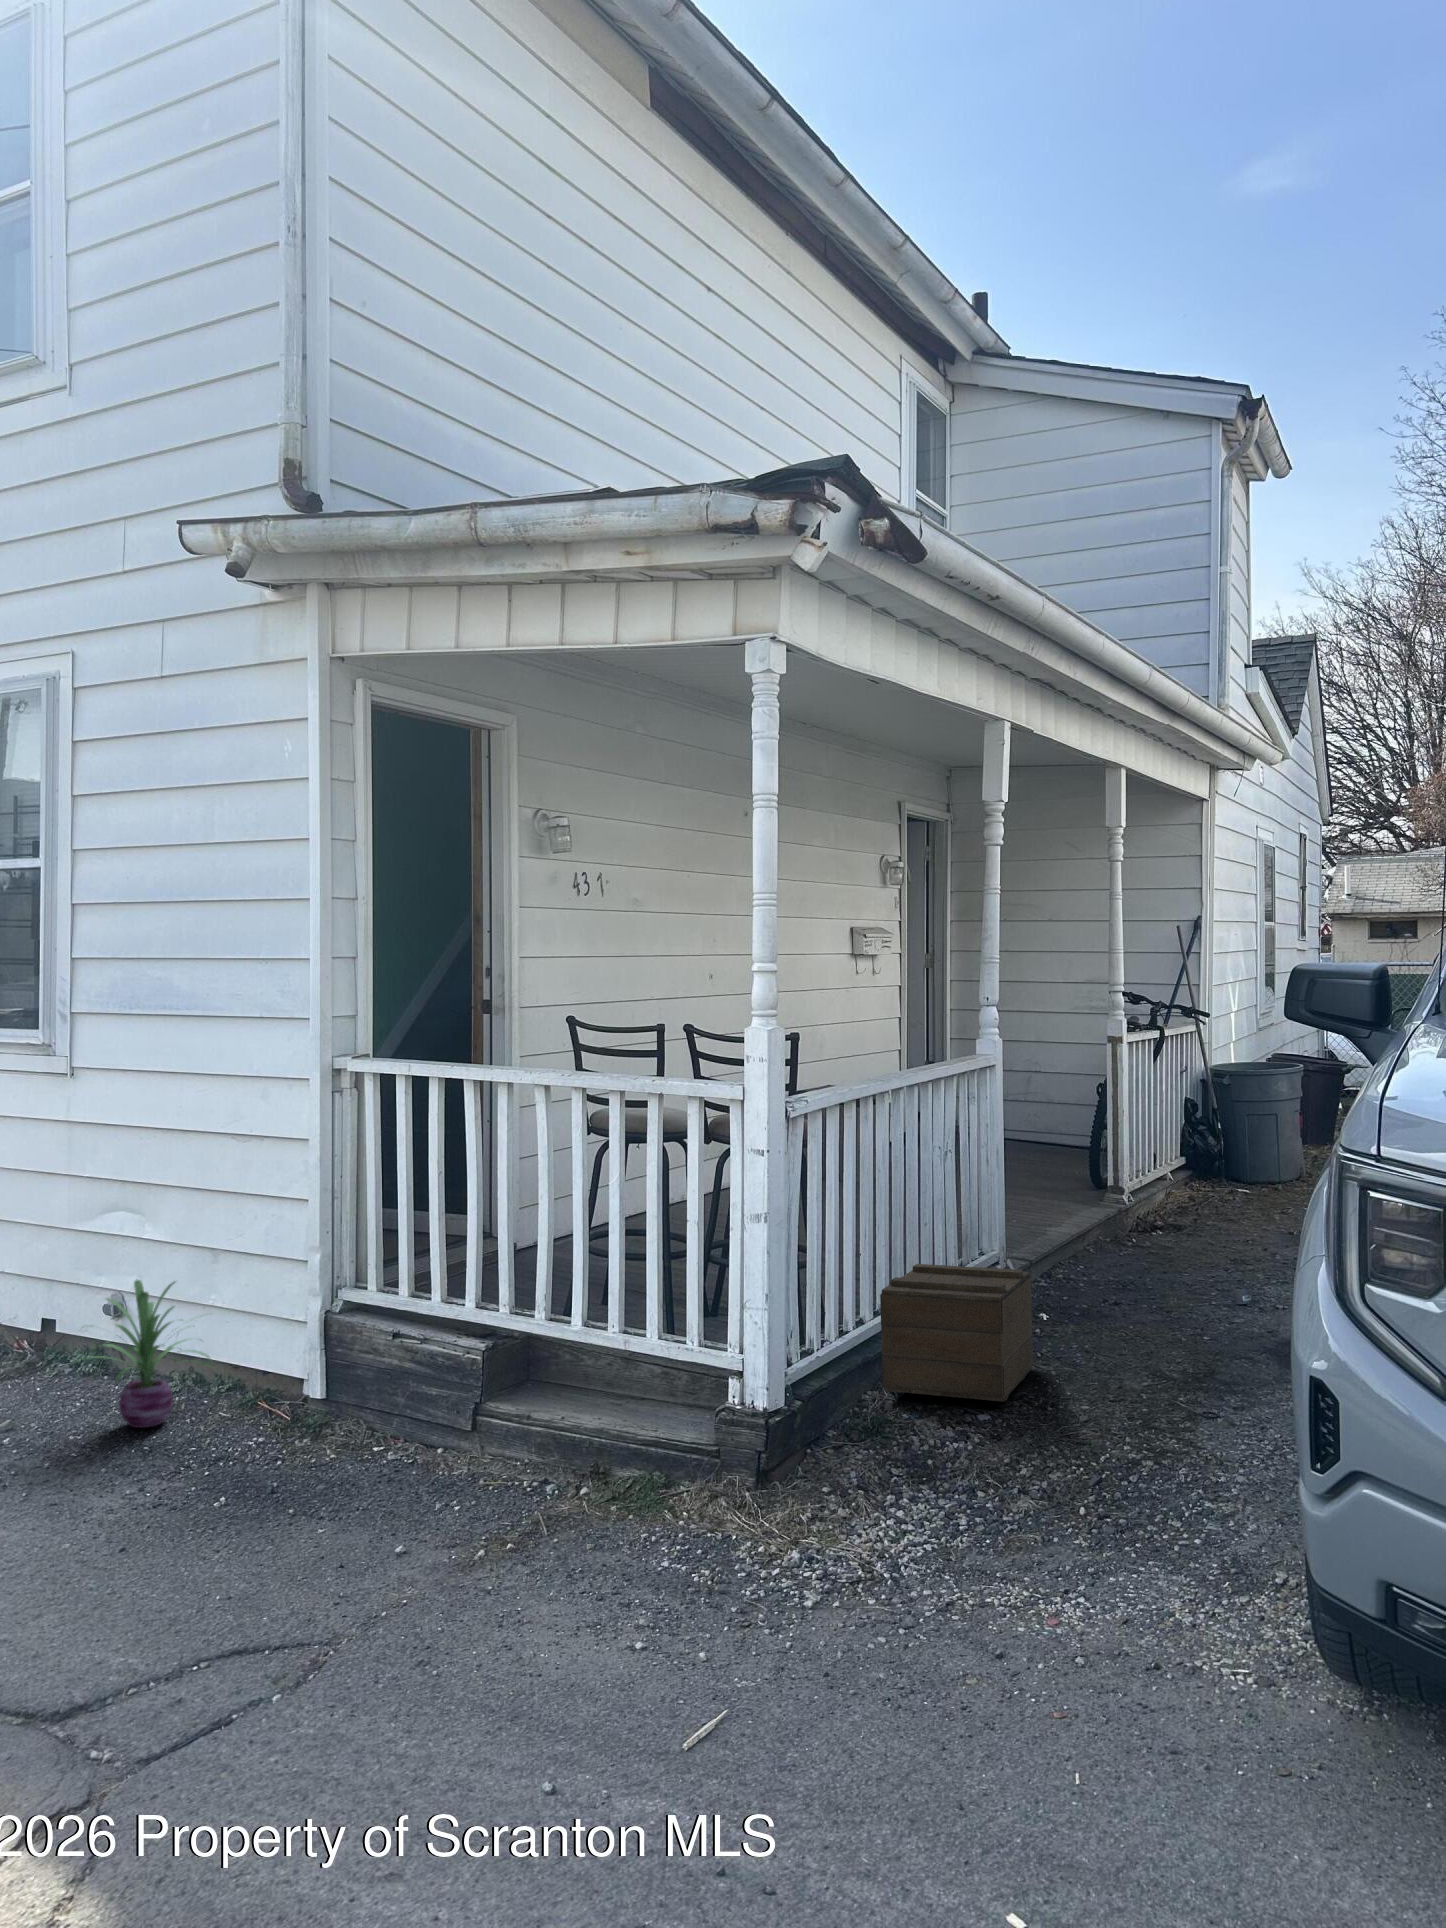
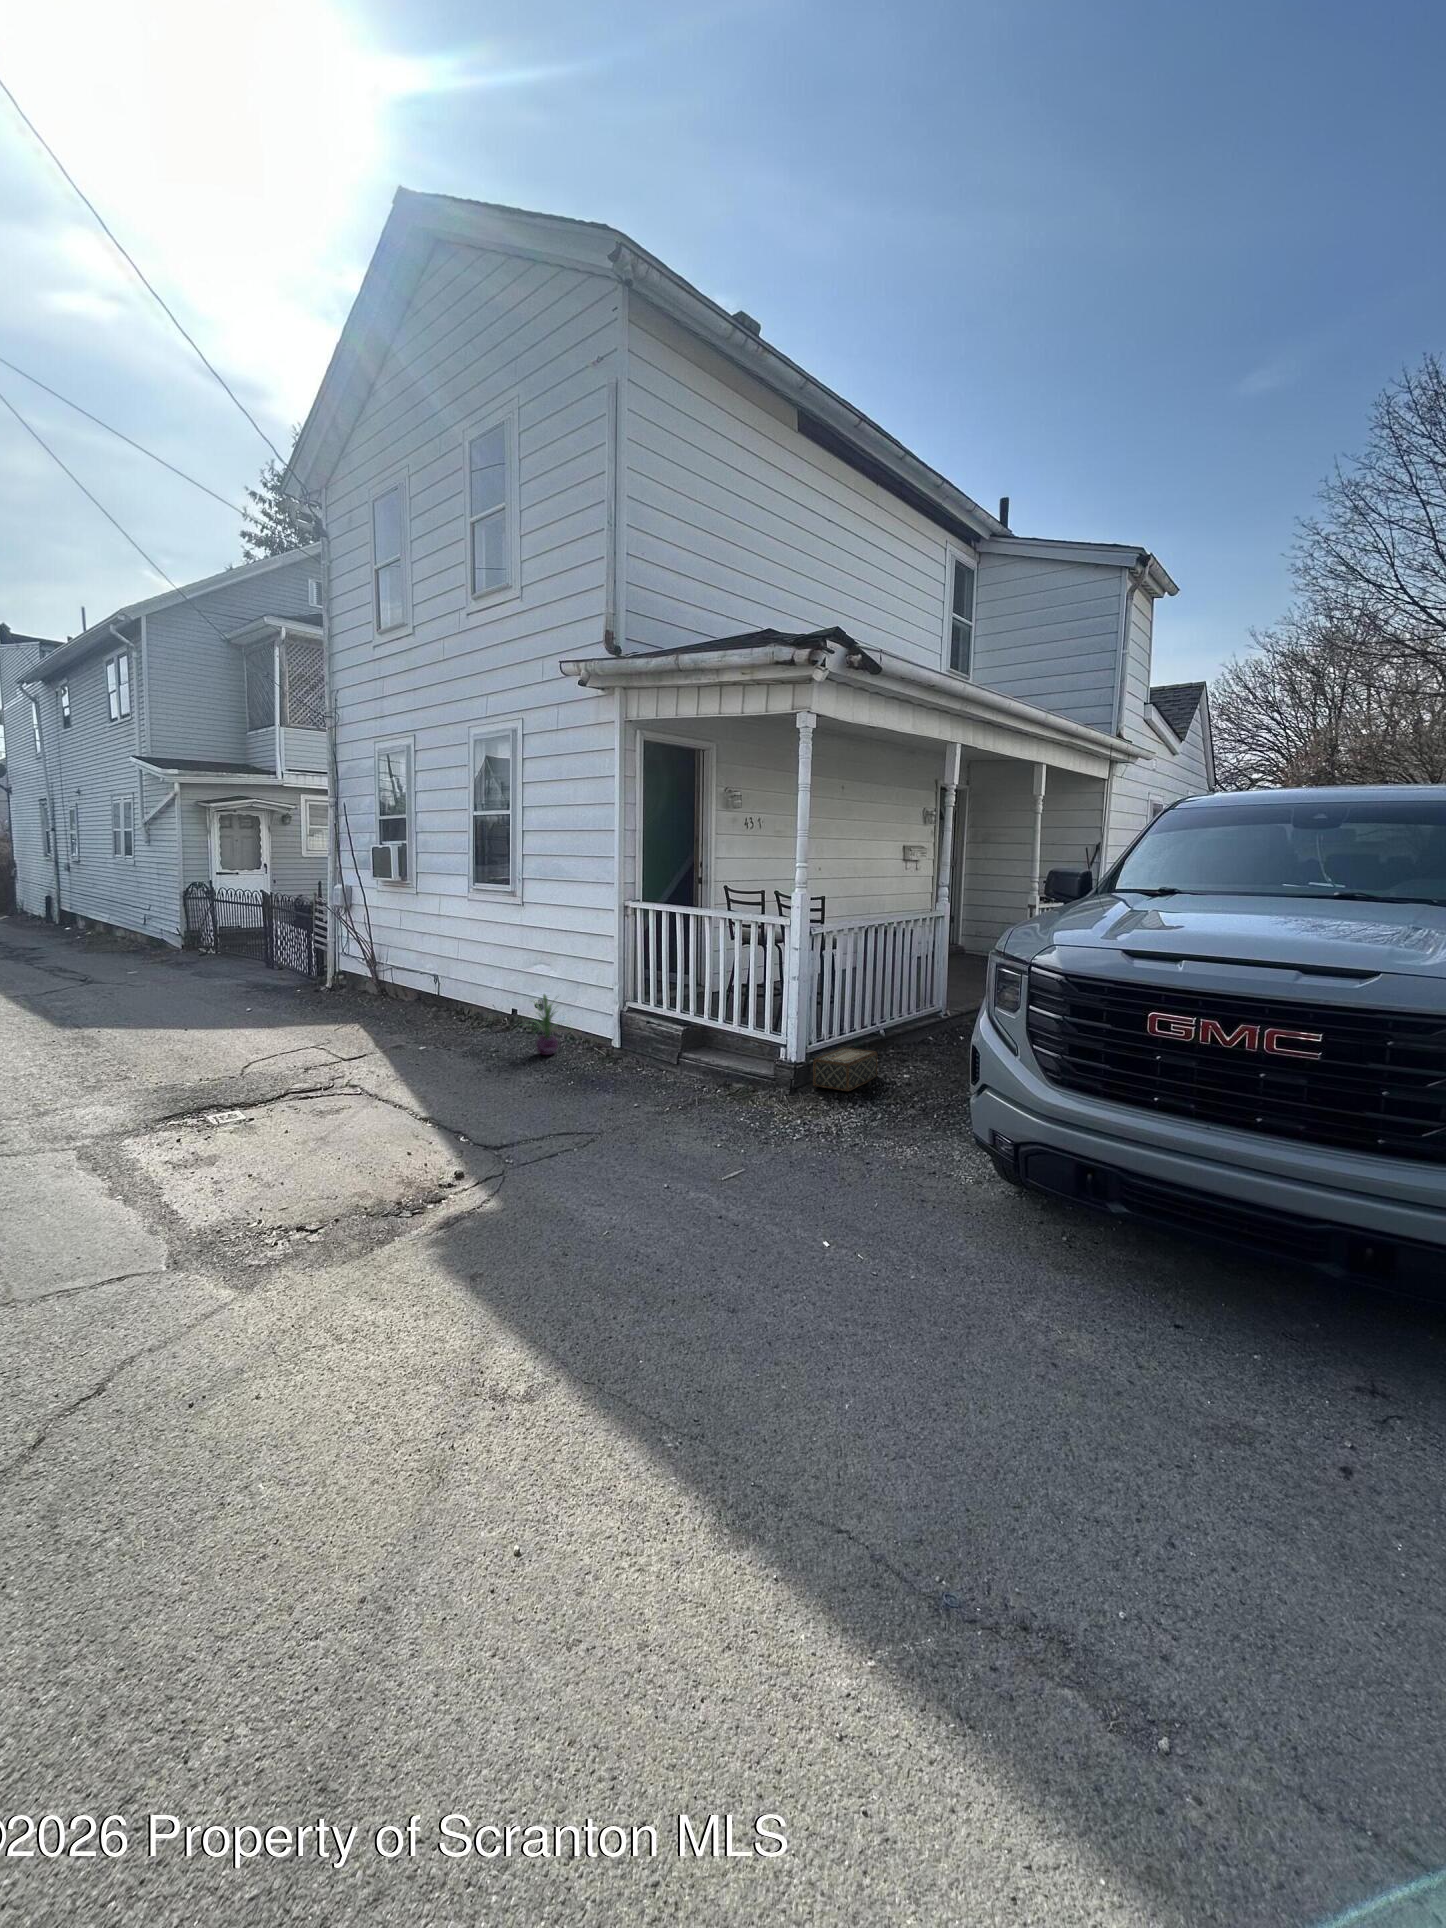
wooden crate: present [880,1264,1033,1402] -> none [864,1005,941,1068]
woven basket: none [797,1366,924,1473] -> present [813,1047,877,1091]

